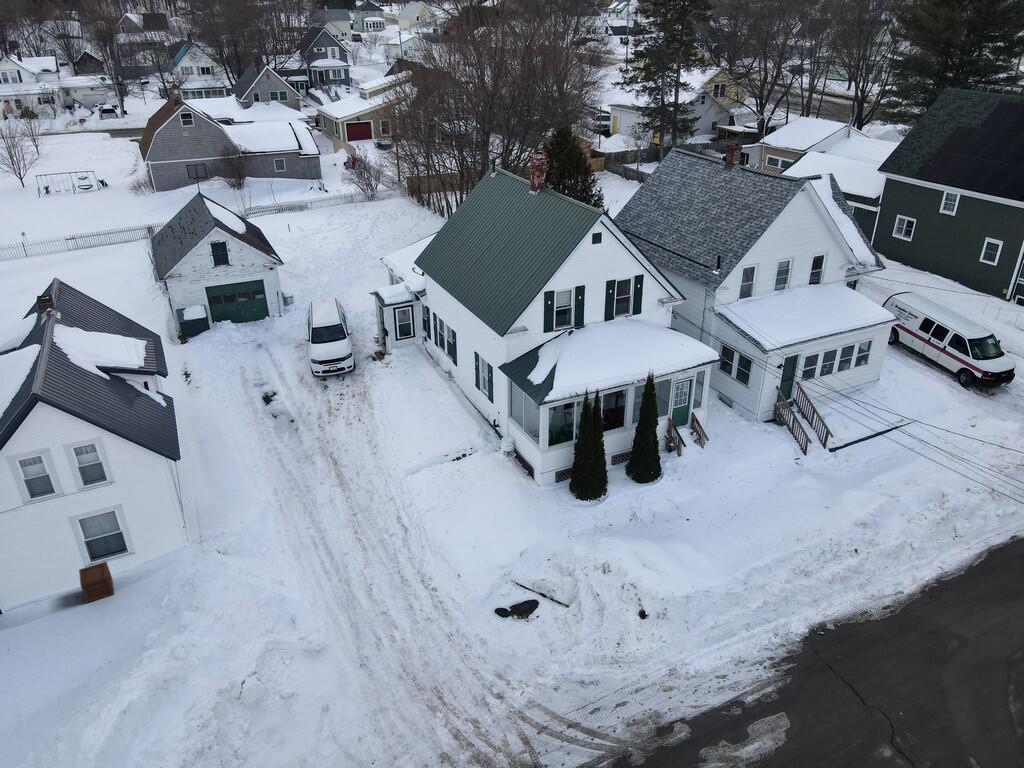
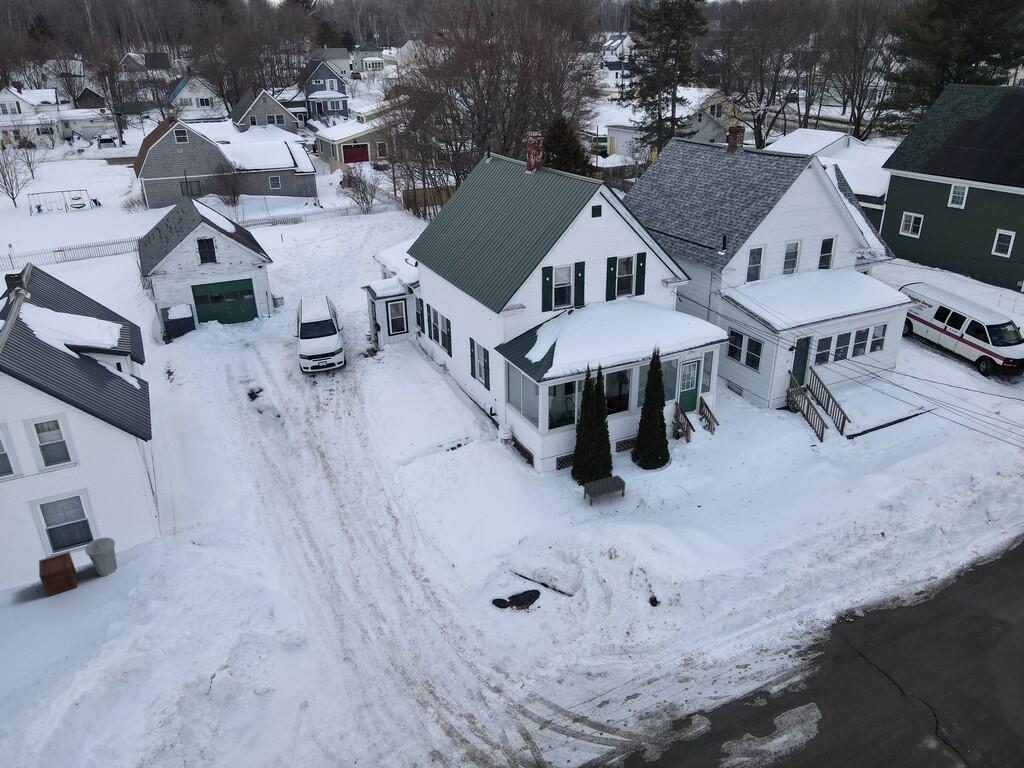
bench: none [580,489,620,518] -> present [584,475,626,505]
trash can: none [121,548,150,583] -> present [85,538,117,576]

